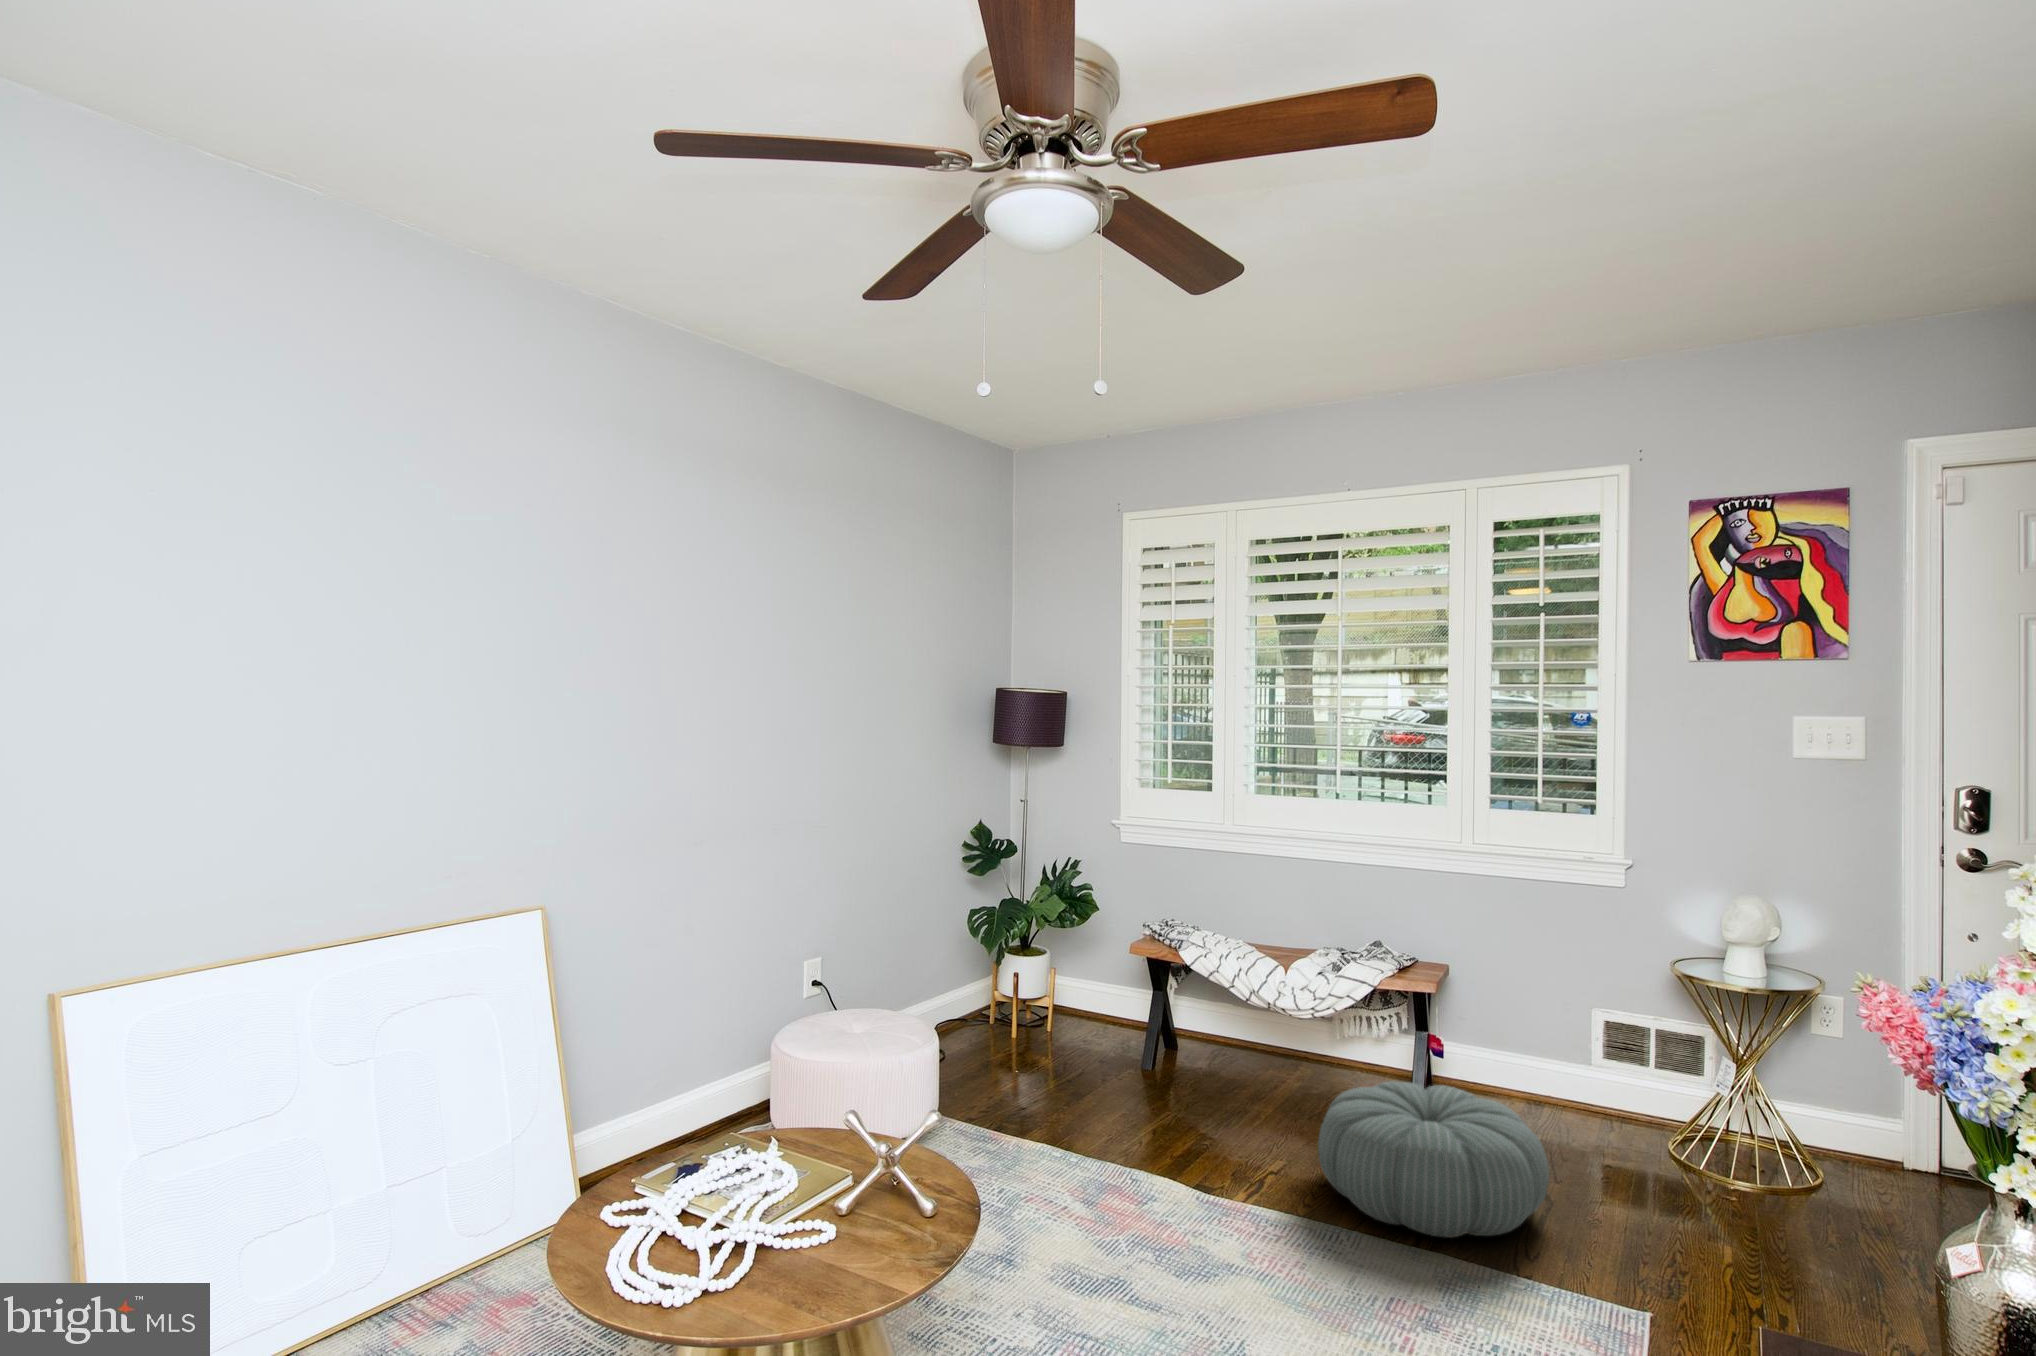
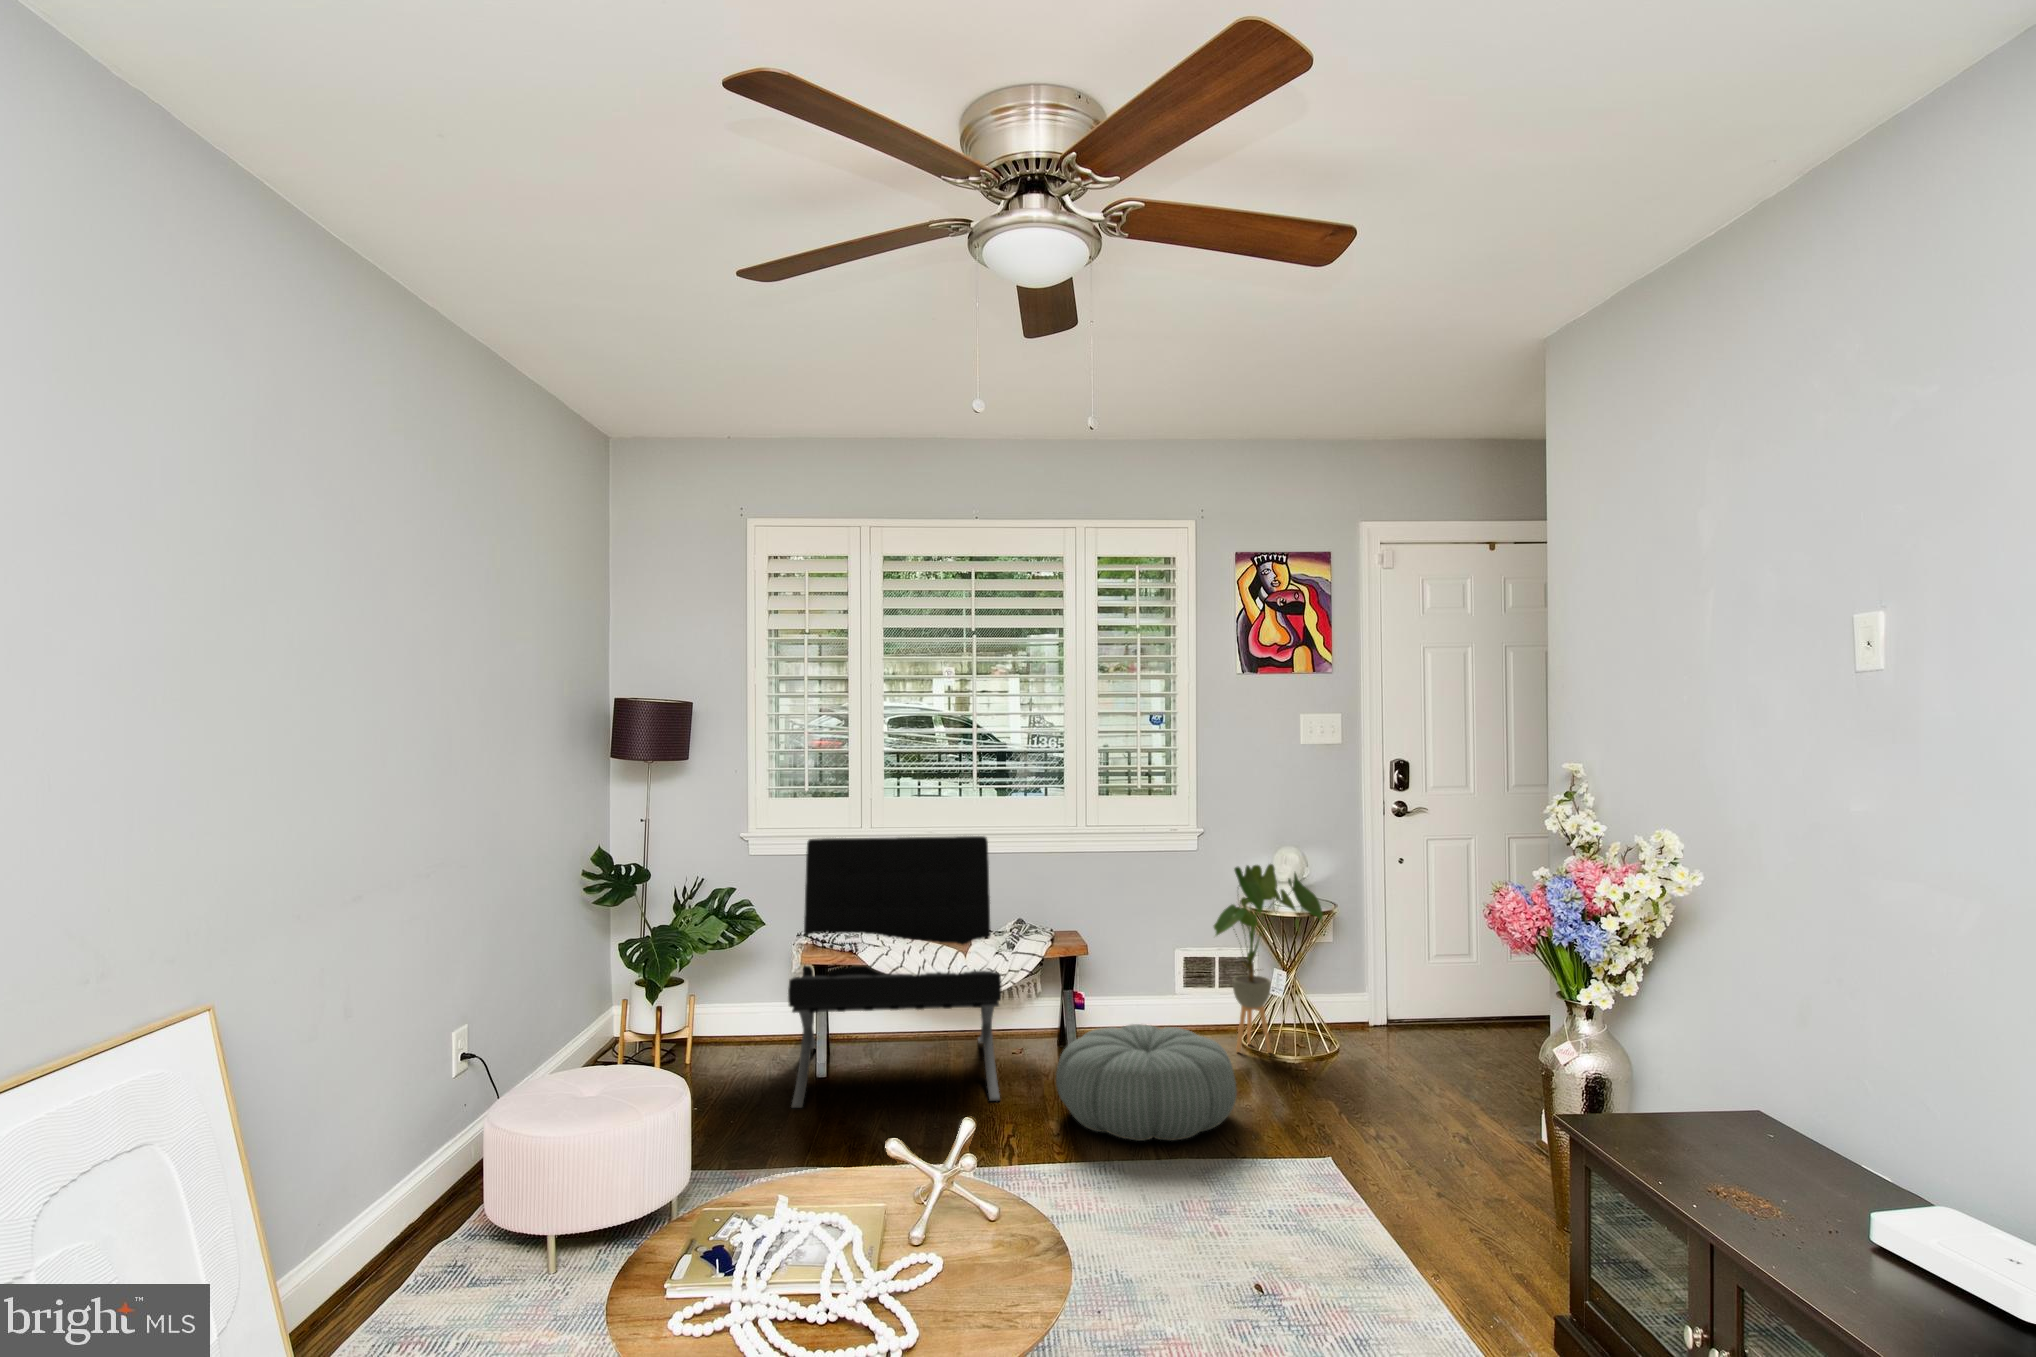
lounge chair: none [1078,830,1349,1136] -> present [788,836,1001,1108]
house plant: none [1603,914,1769,1167] -> present [1214,864,1323,1052]

